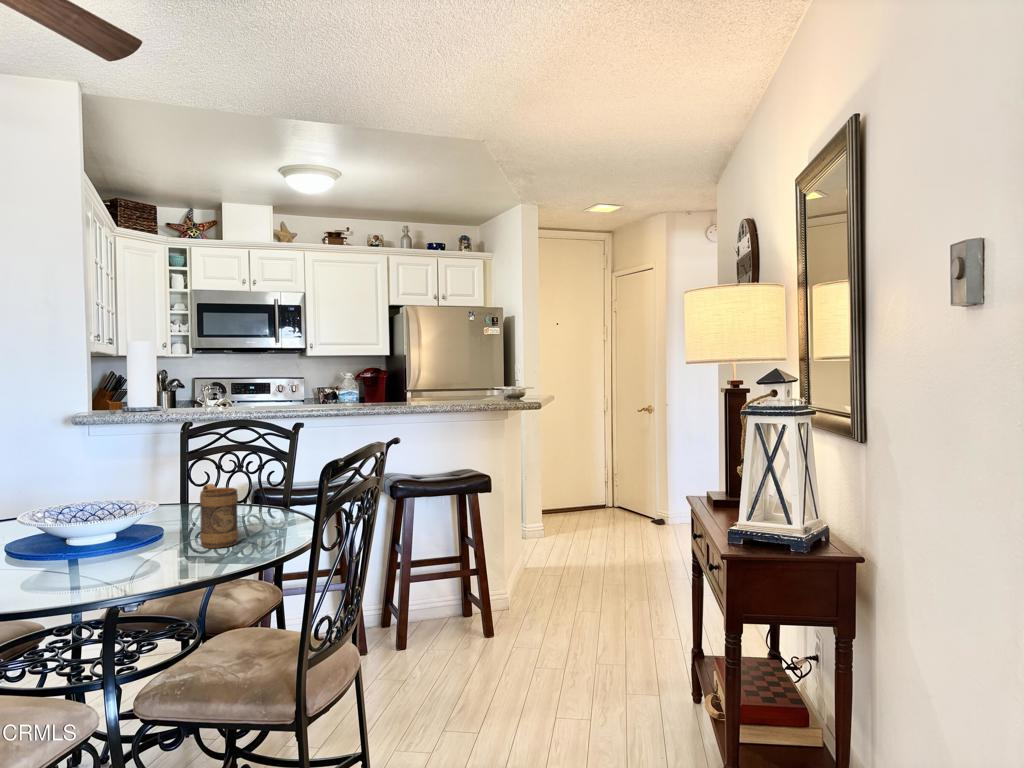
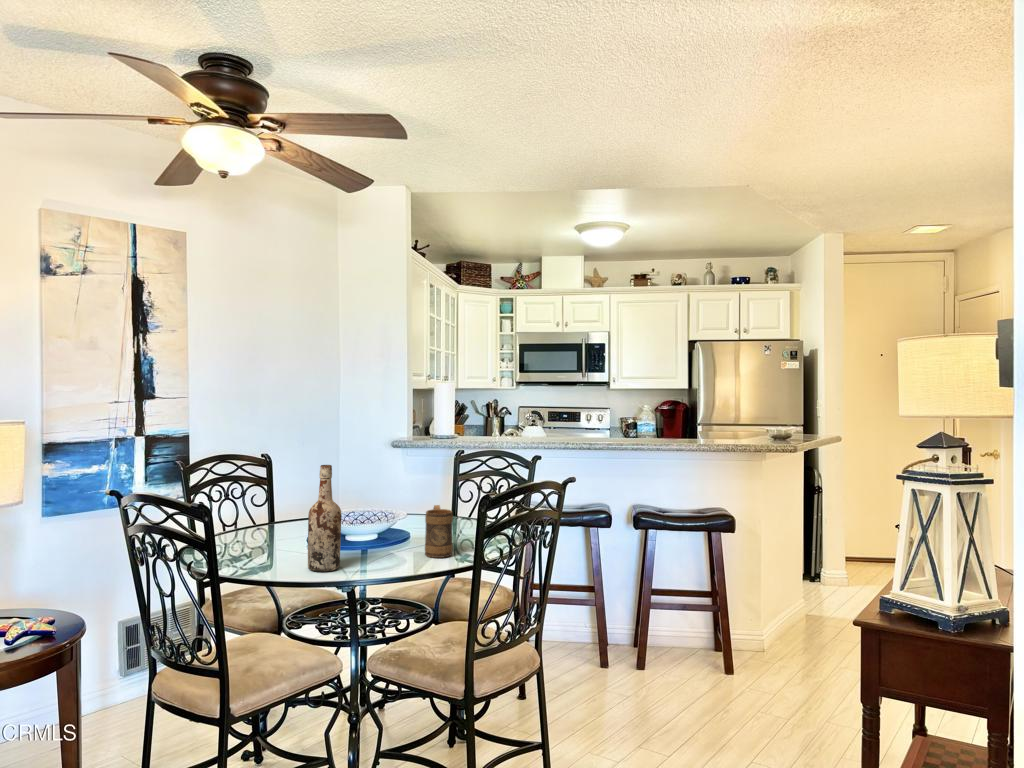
wine bottle: none [45,438,98,588] -> present [308,465,341,572]

